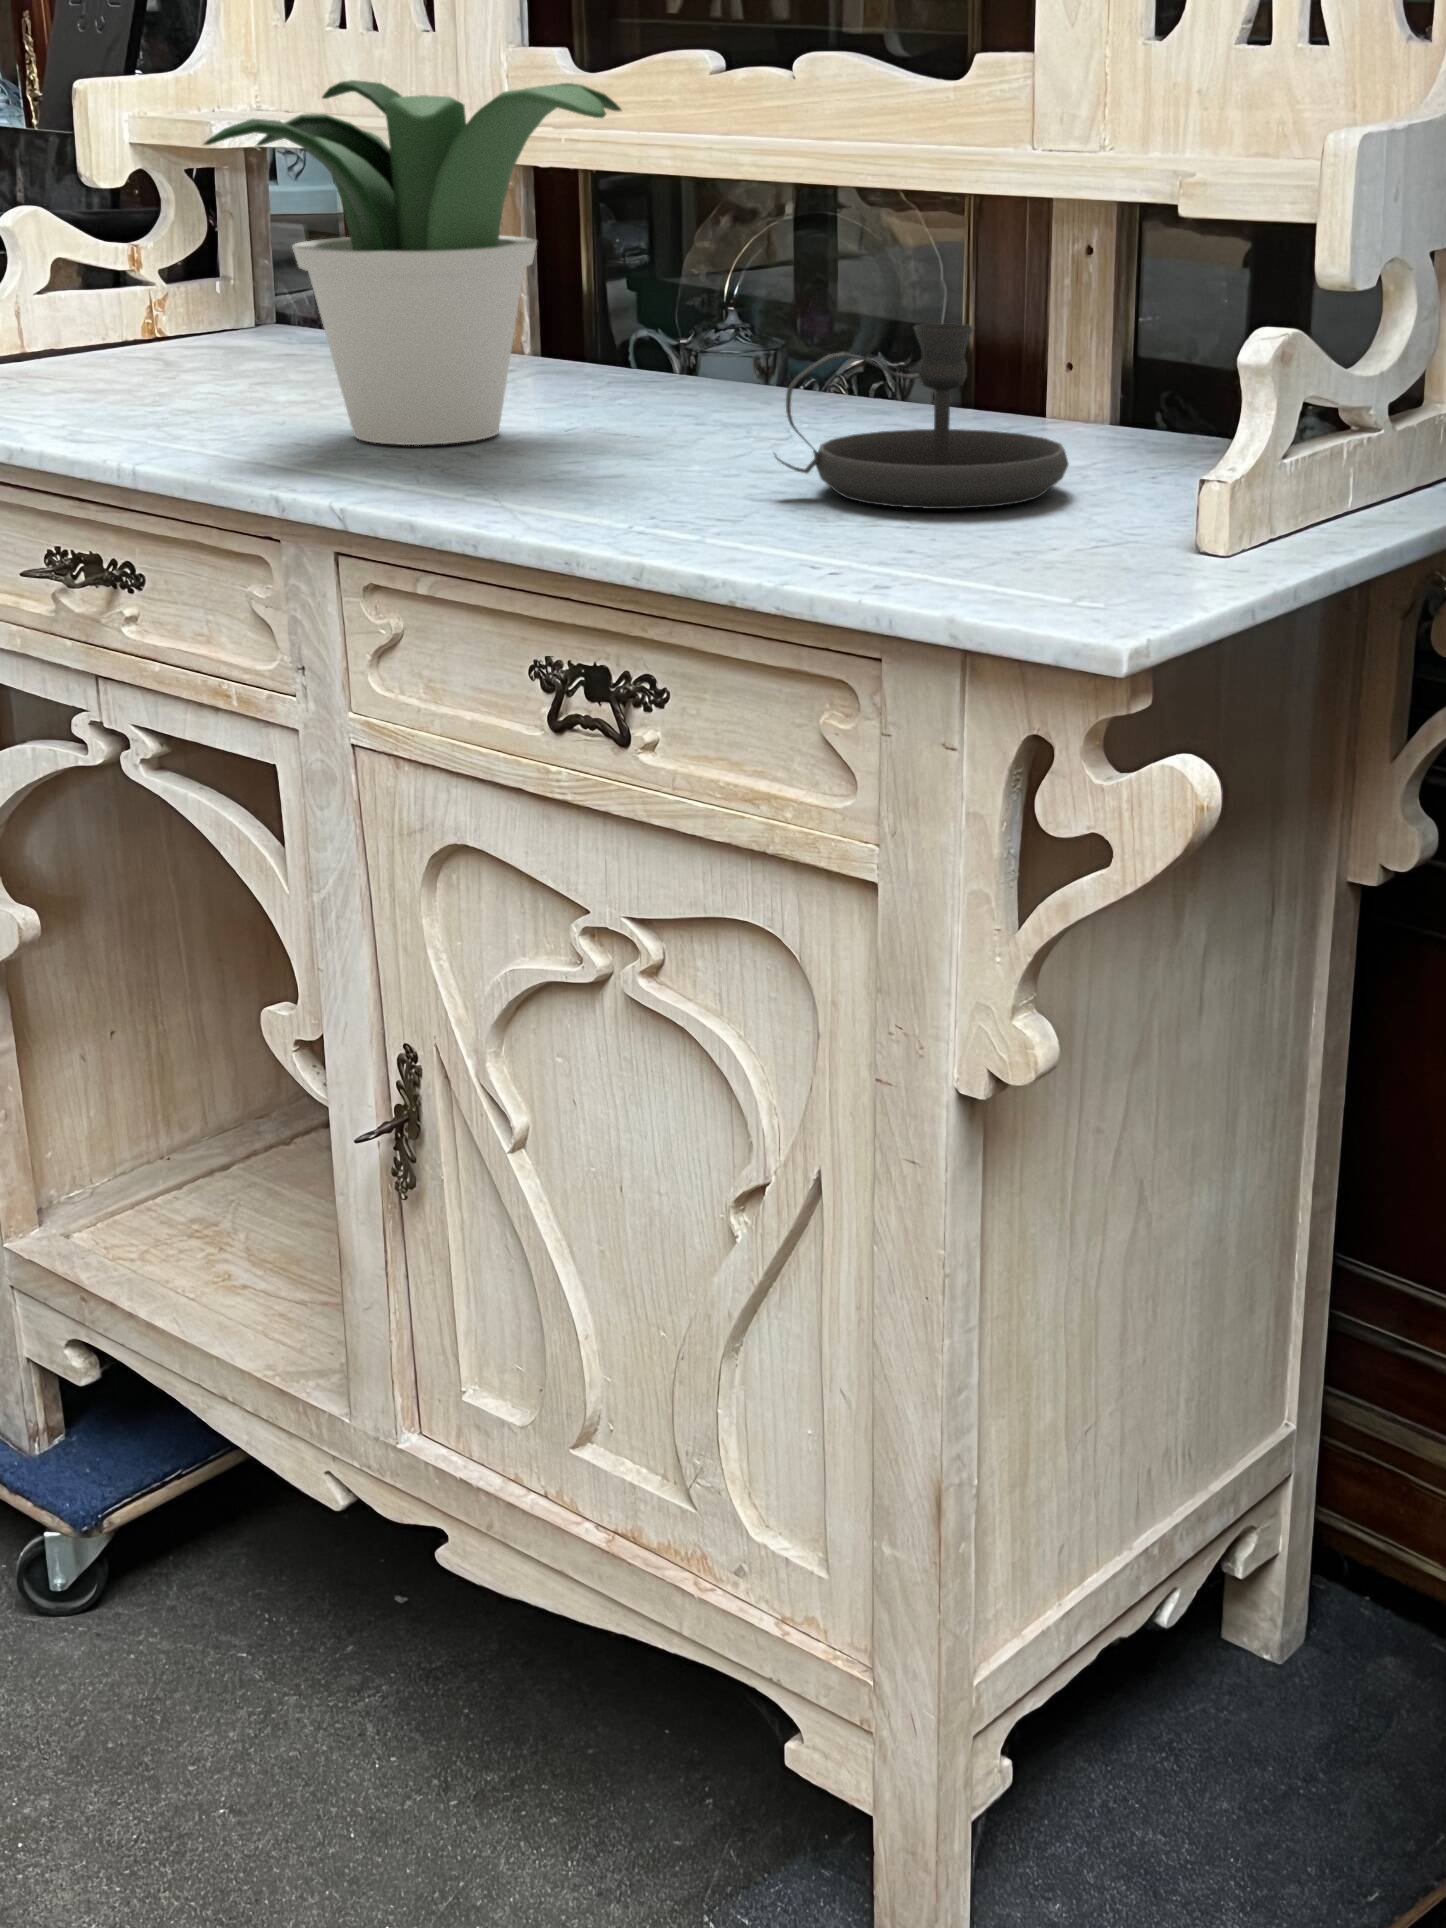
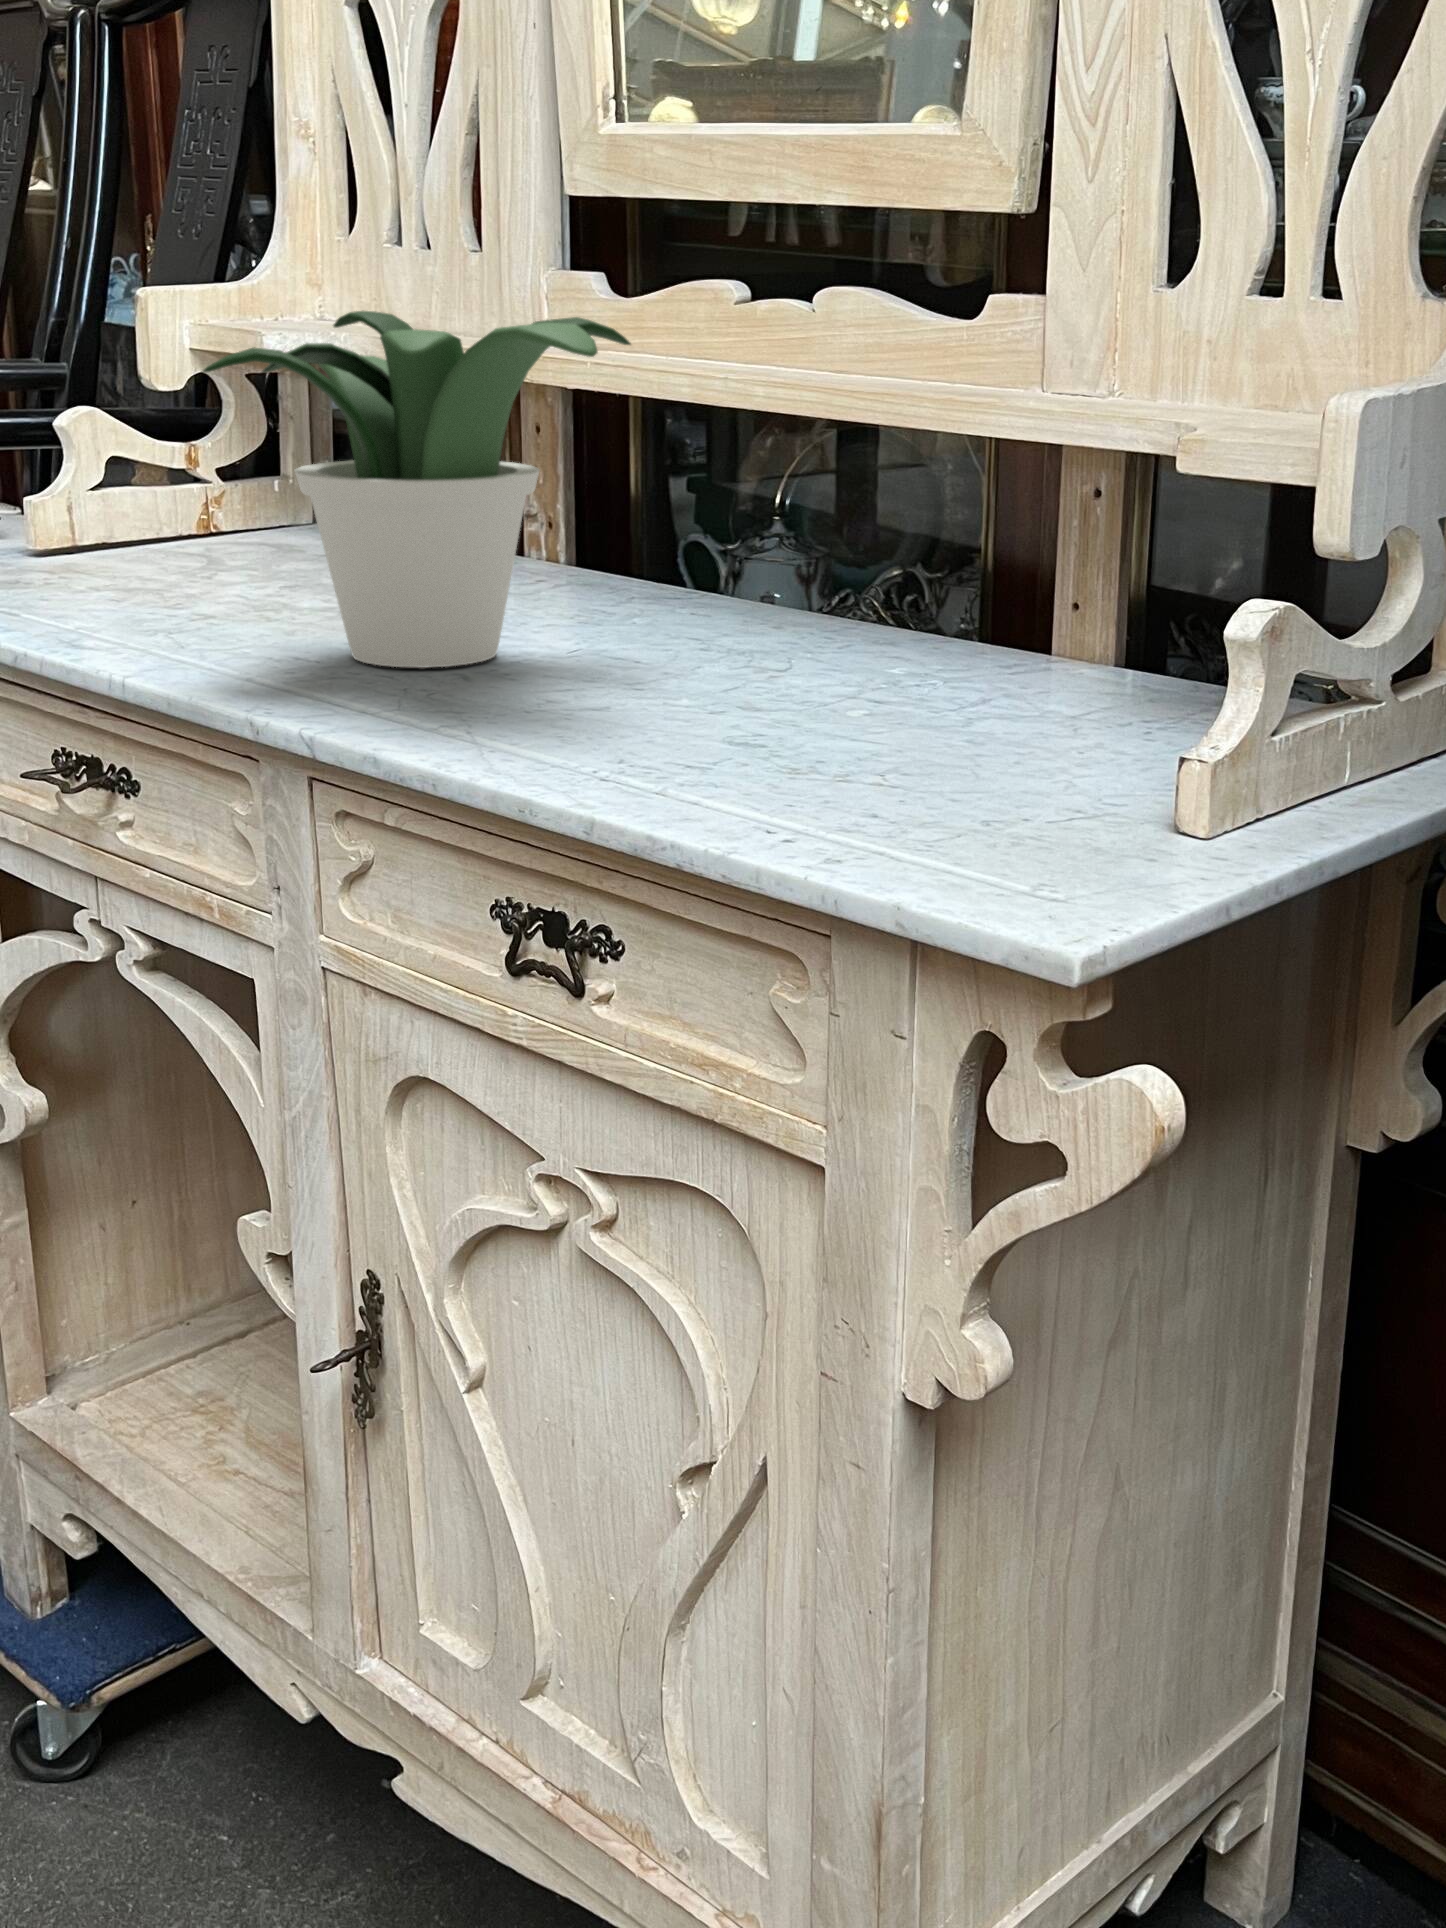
candlestick: present [775,324,1068,509] -> none [749,572,1055,765]

